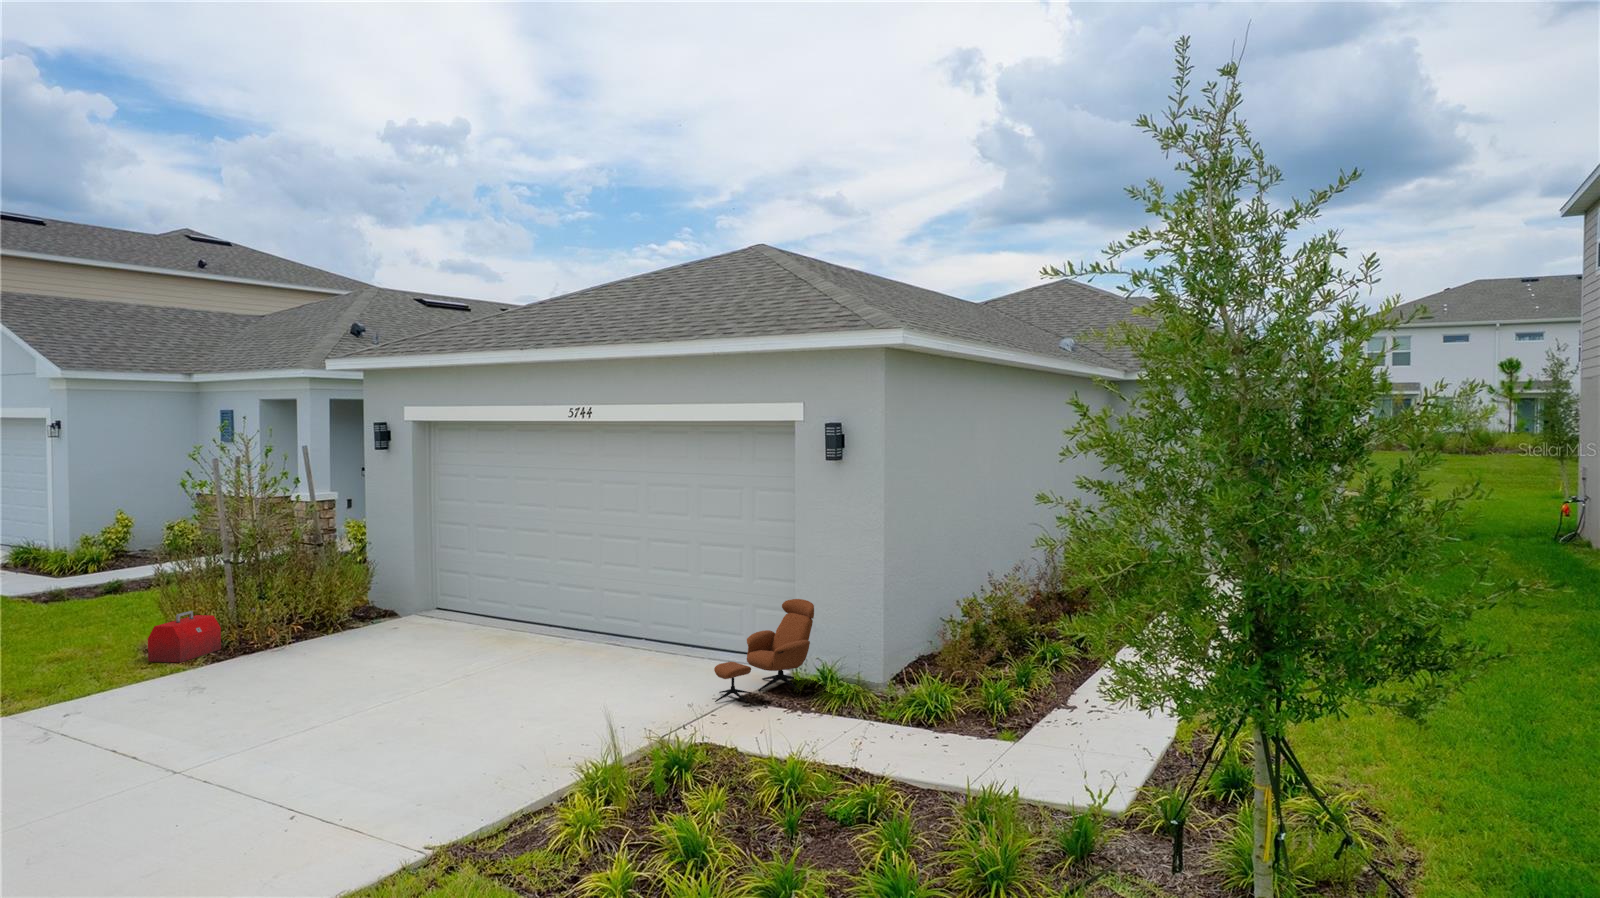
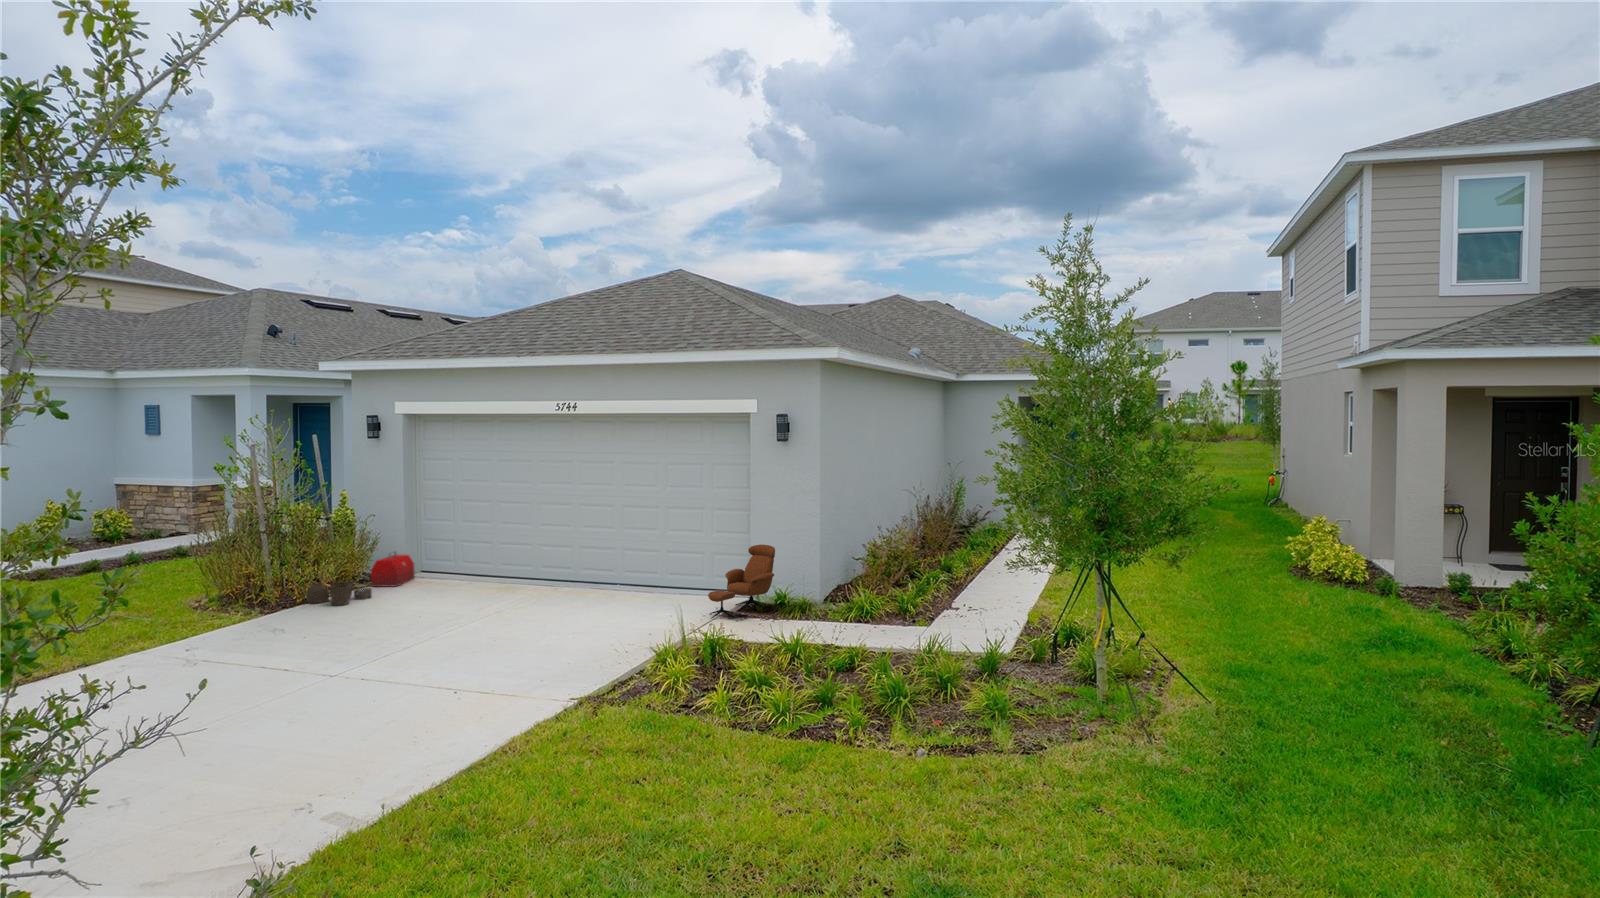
toolbox: present [148,611,221,662] -> present [371,551,415,586]
woven basket: none [277,617,353,650] -> present [306,581,372,605]

